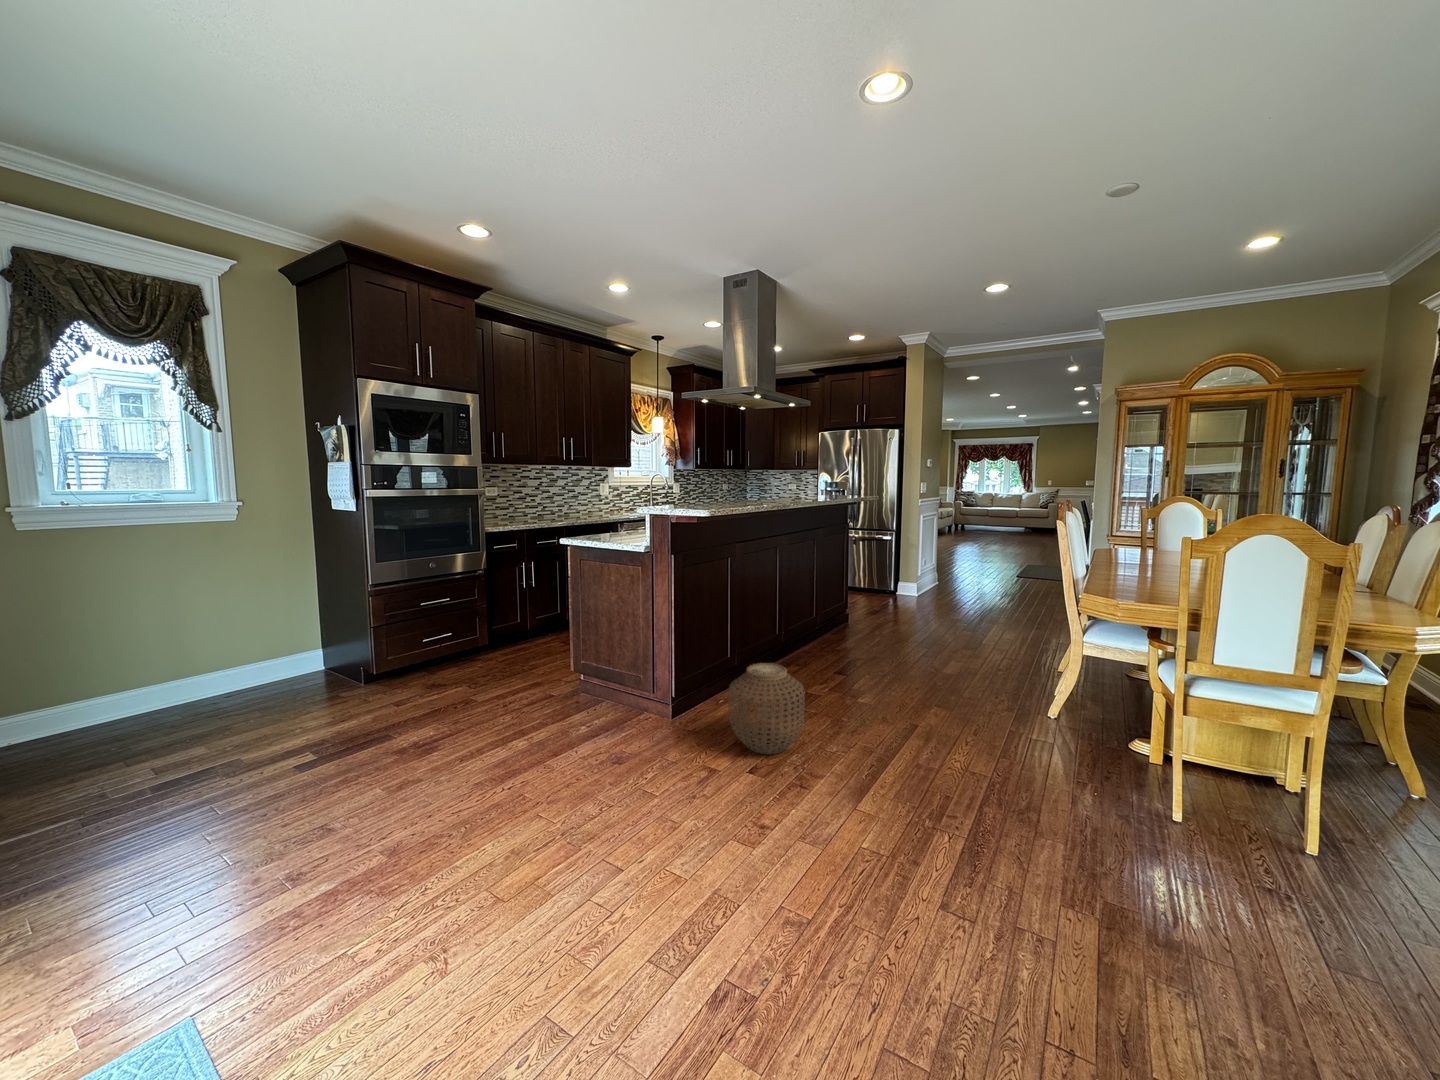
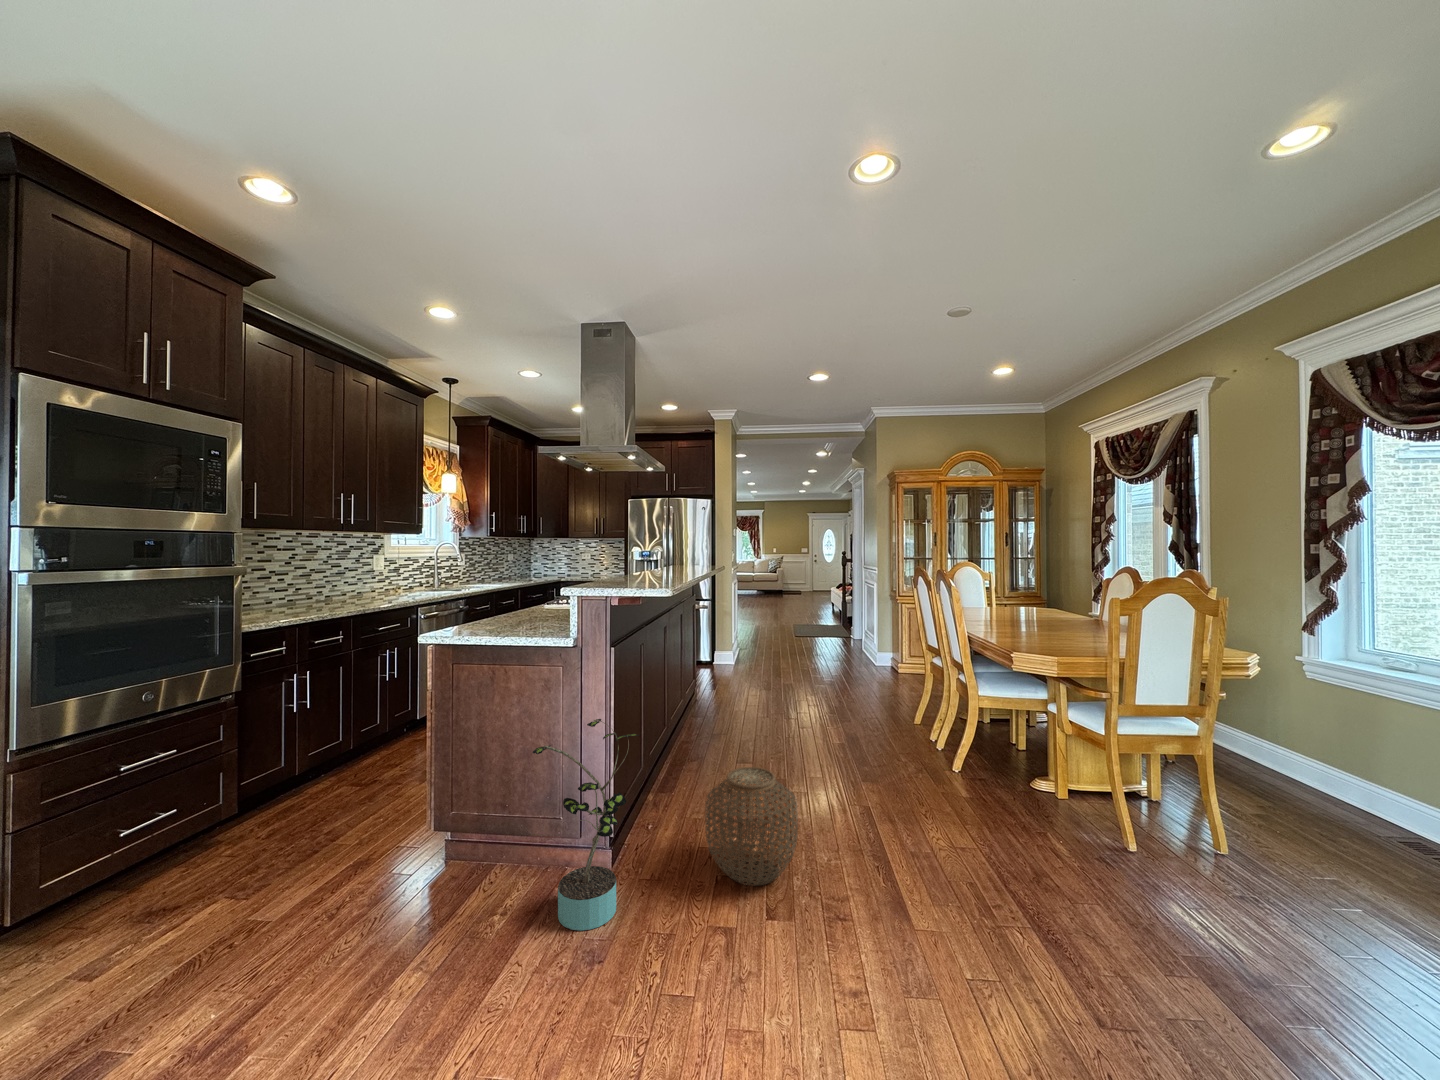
potted plant: none [601,606,672,748] -> present [533,719,639,931]

